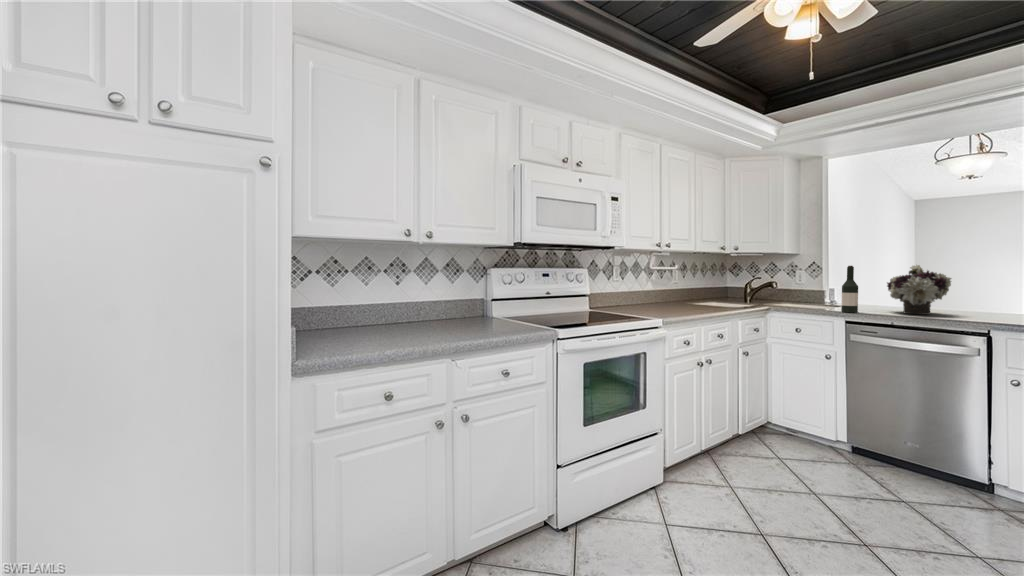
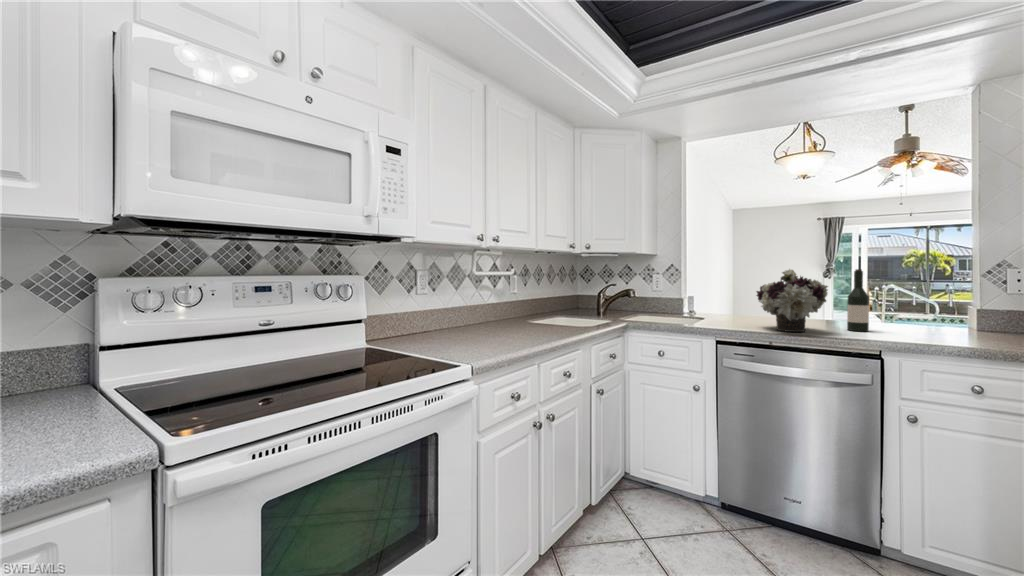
wine bottle: present [841,266,858,313] -> present [847,269,869,331]

